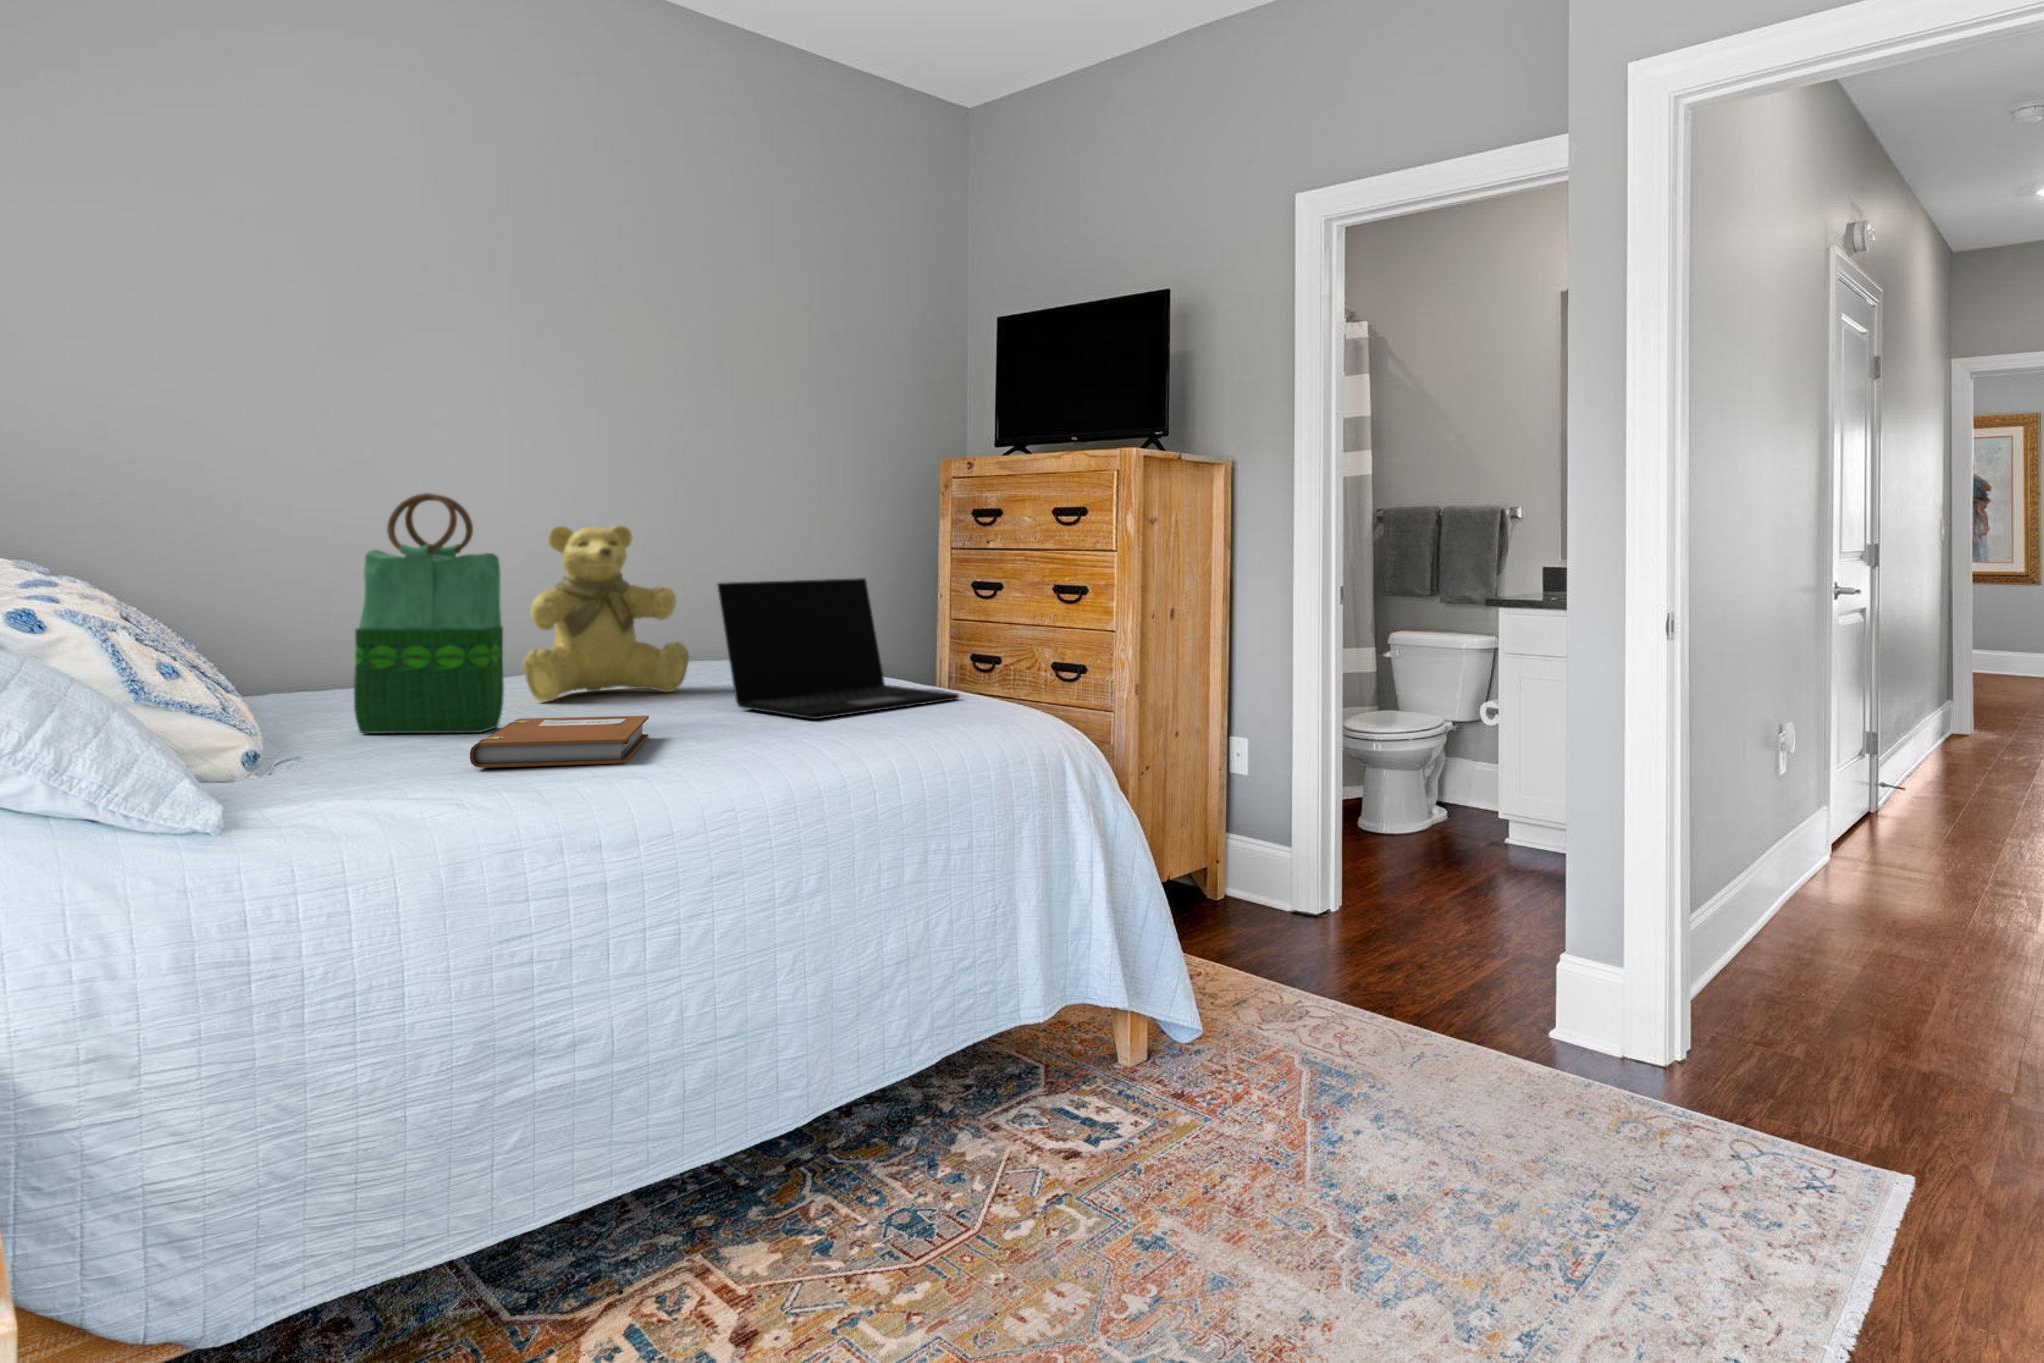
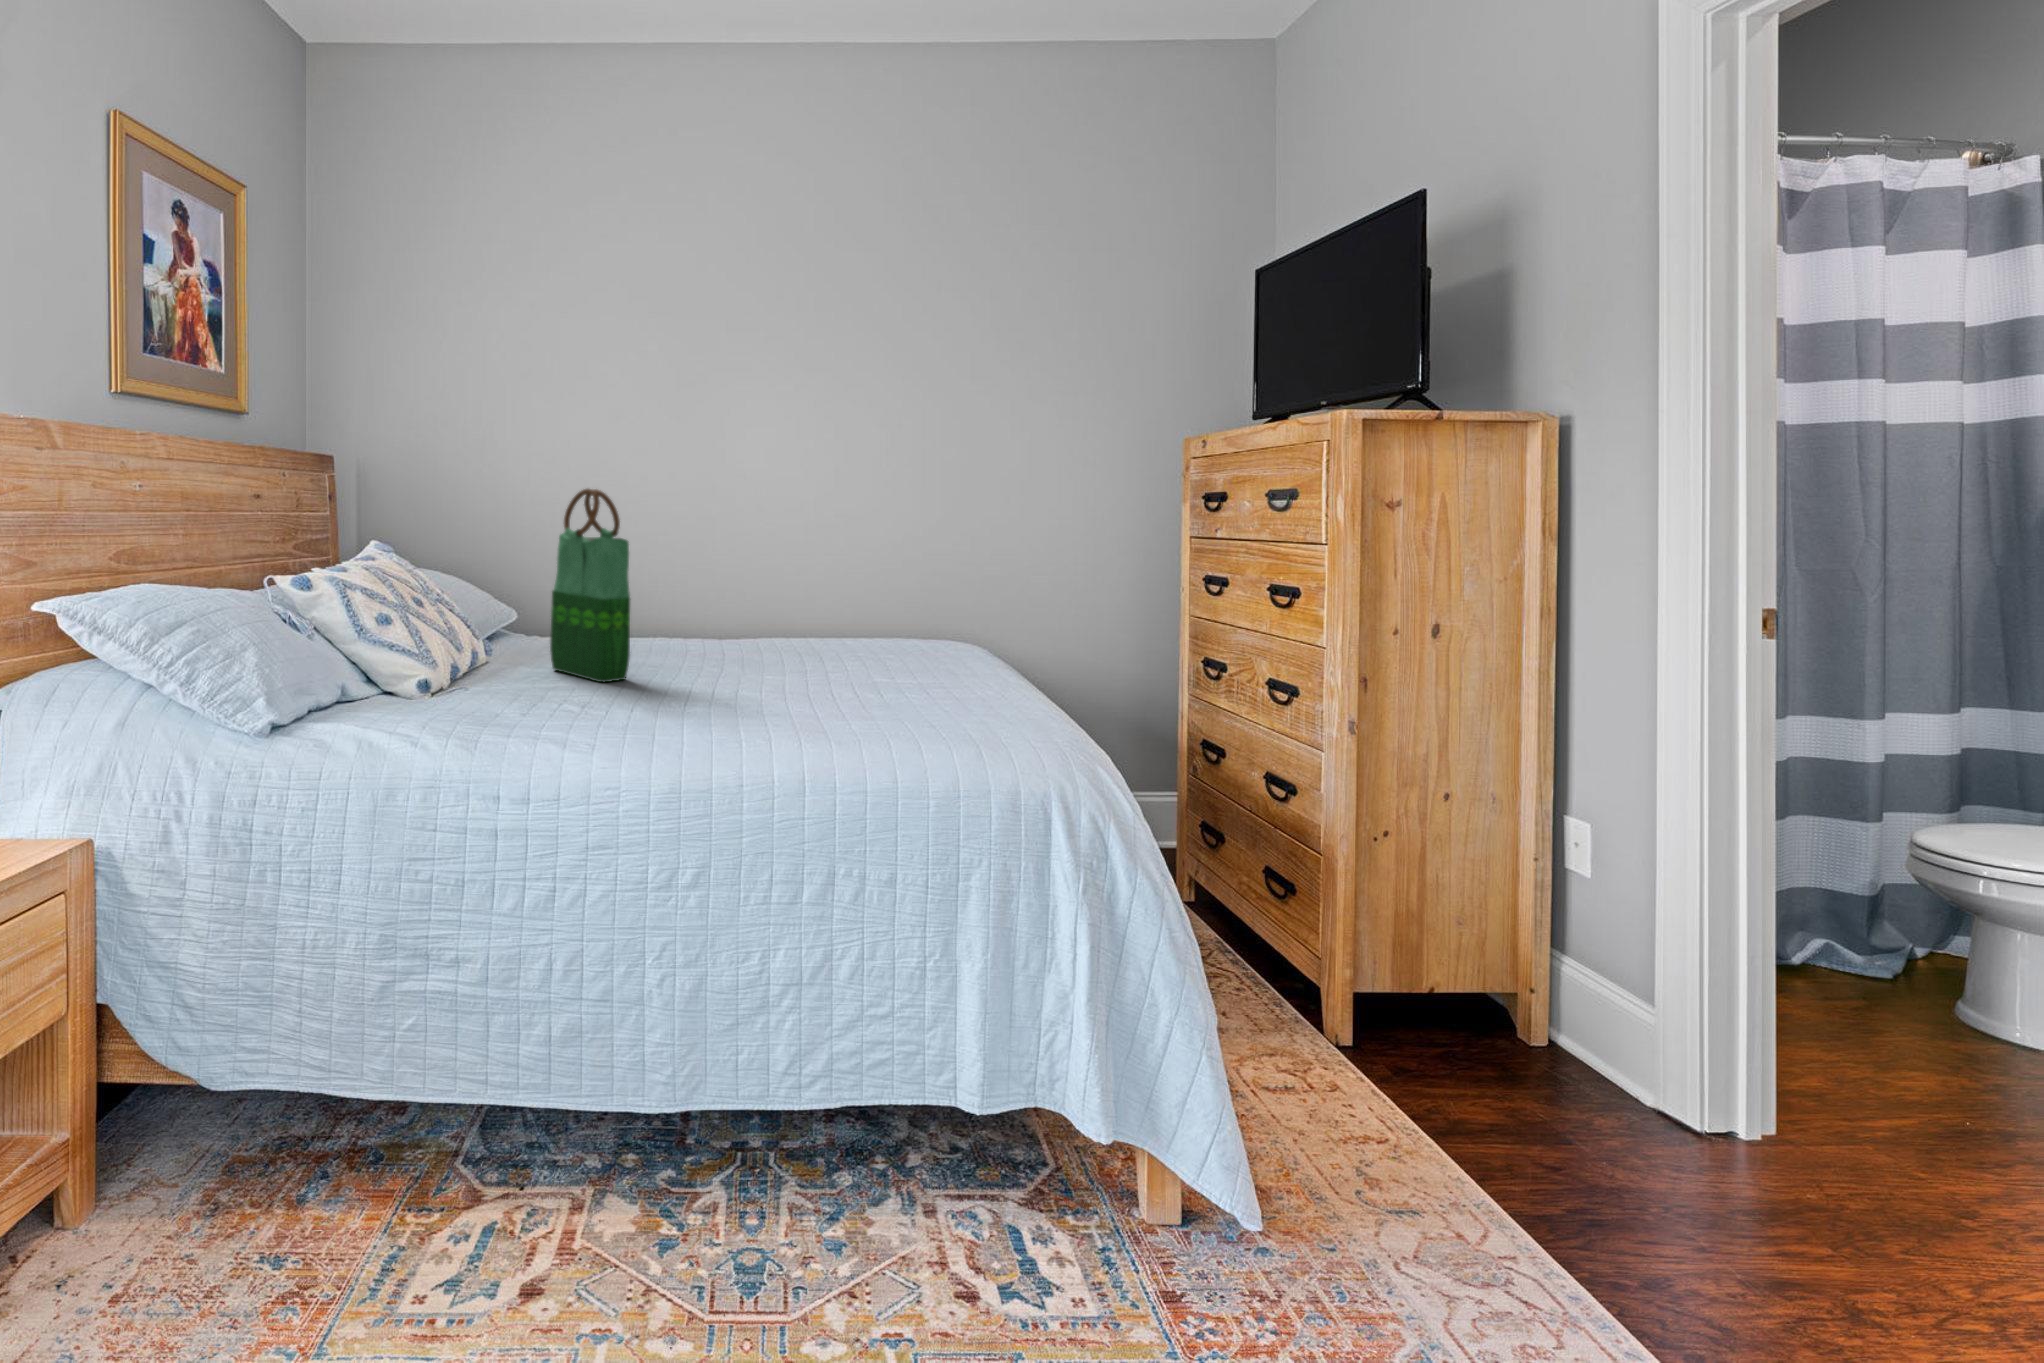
teddy bear: present [523,525,690,702] -> none [708,514,842,667]
laptop: present [718,578,959,719] -> none [805,573,1010,720]
notebook: present [470,716,649,768] -> none [488,677,667,732]

